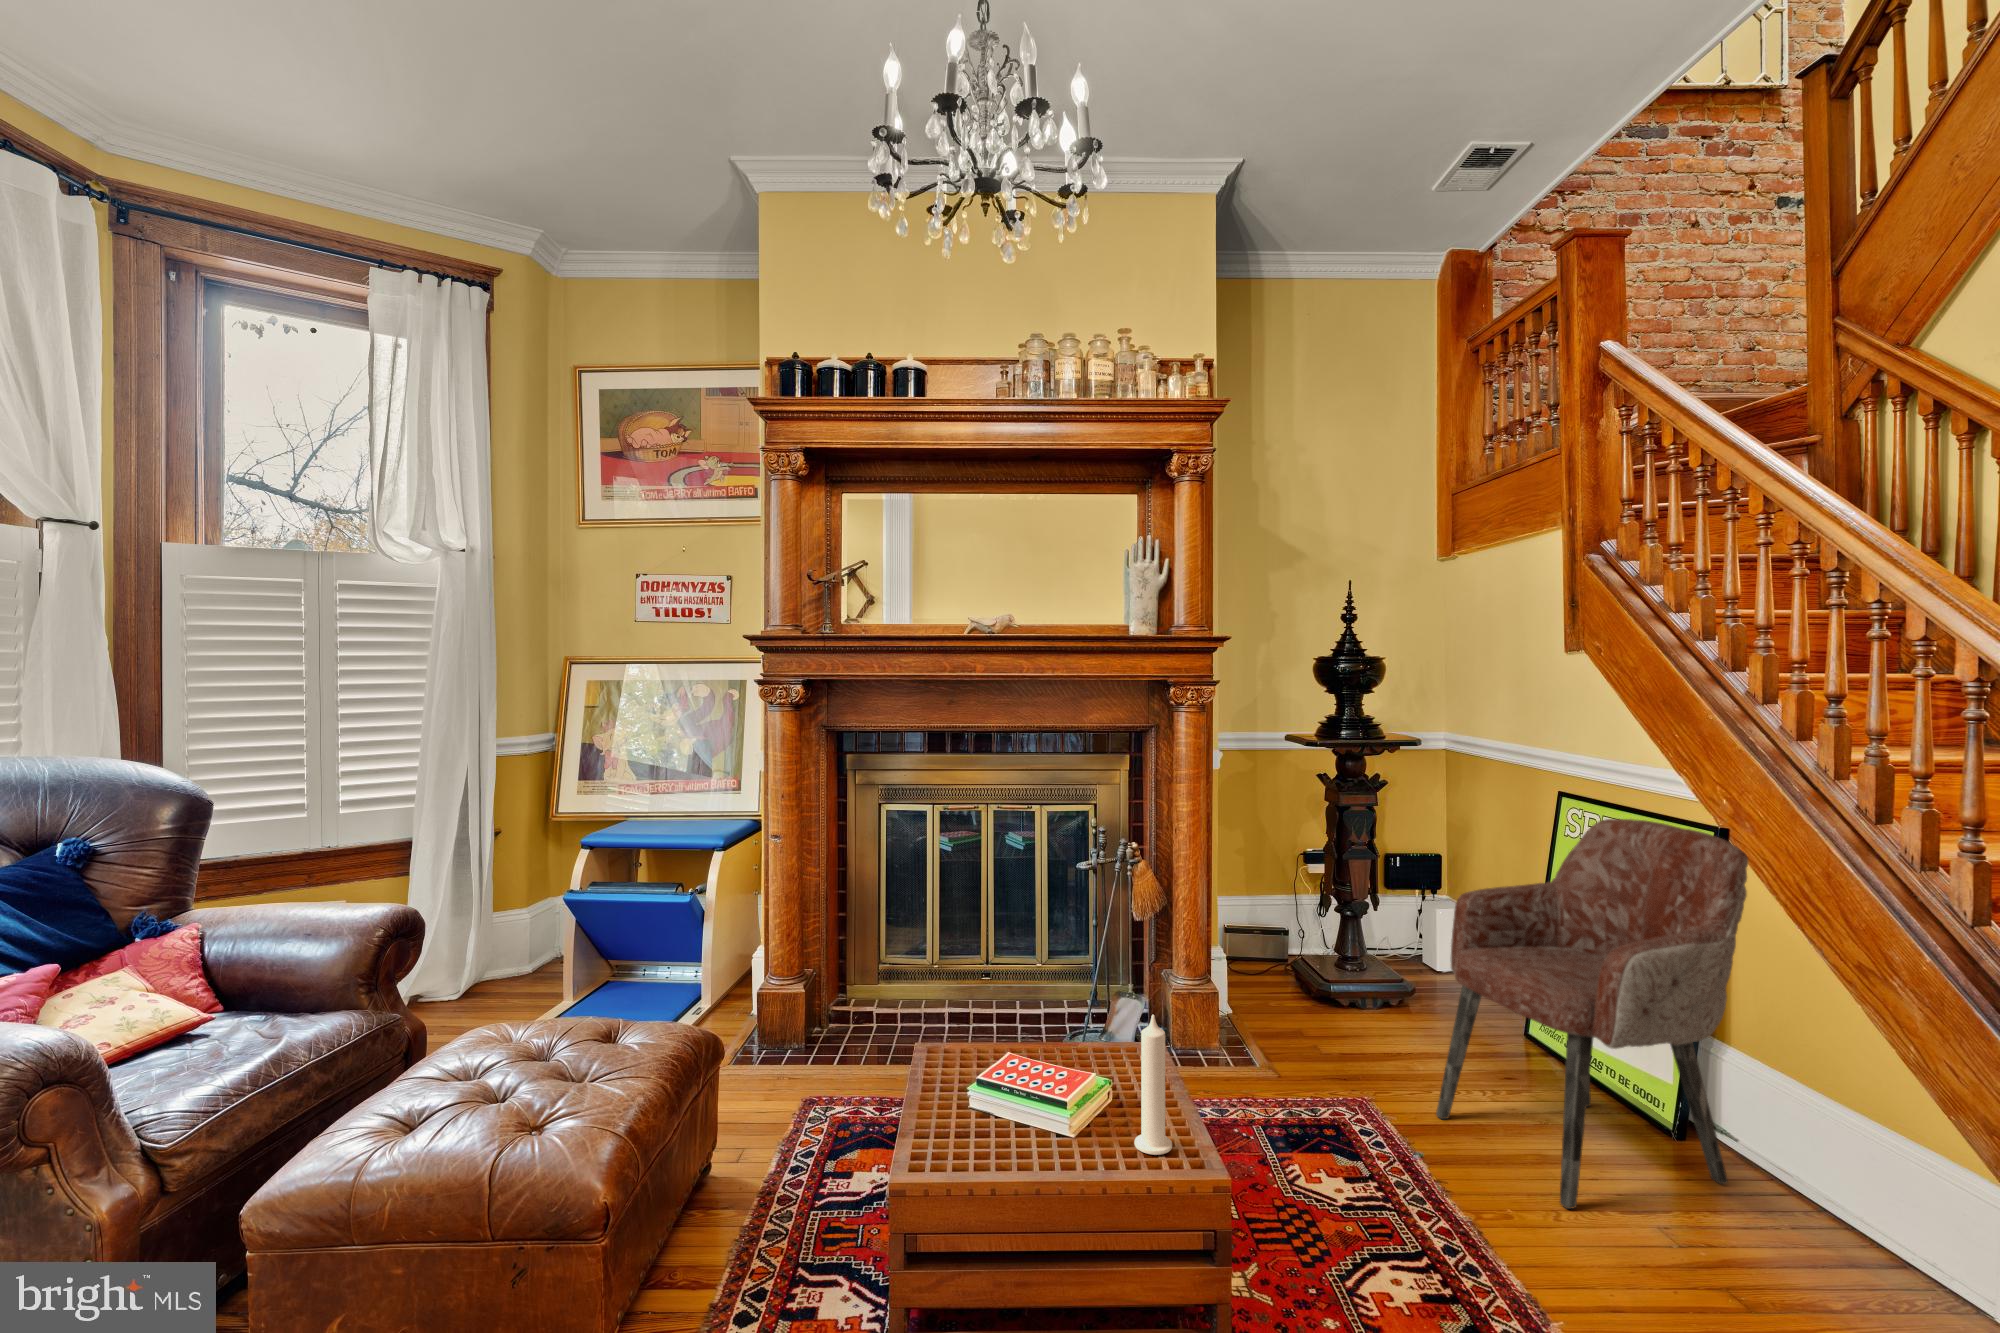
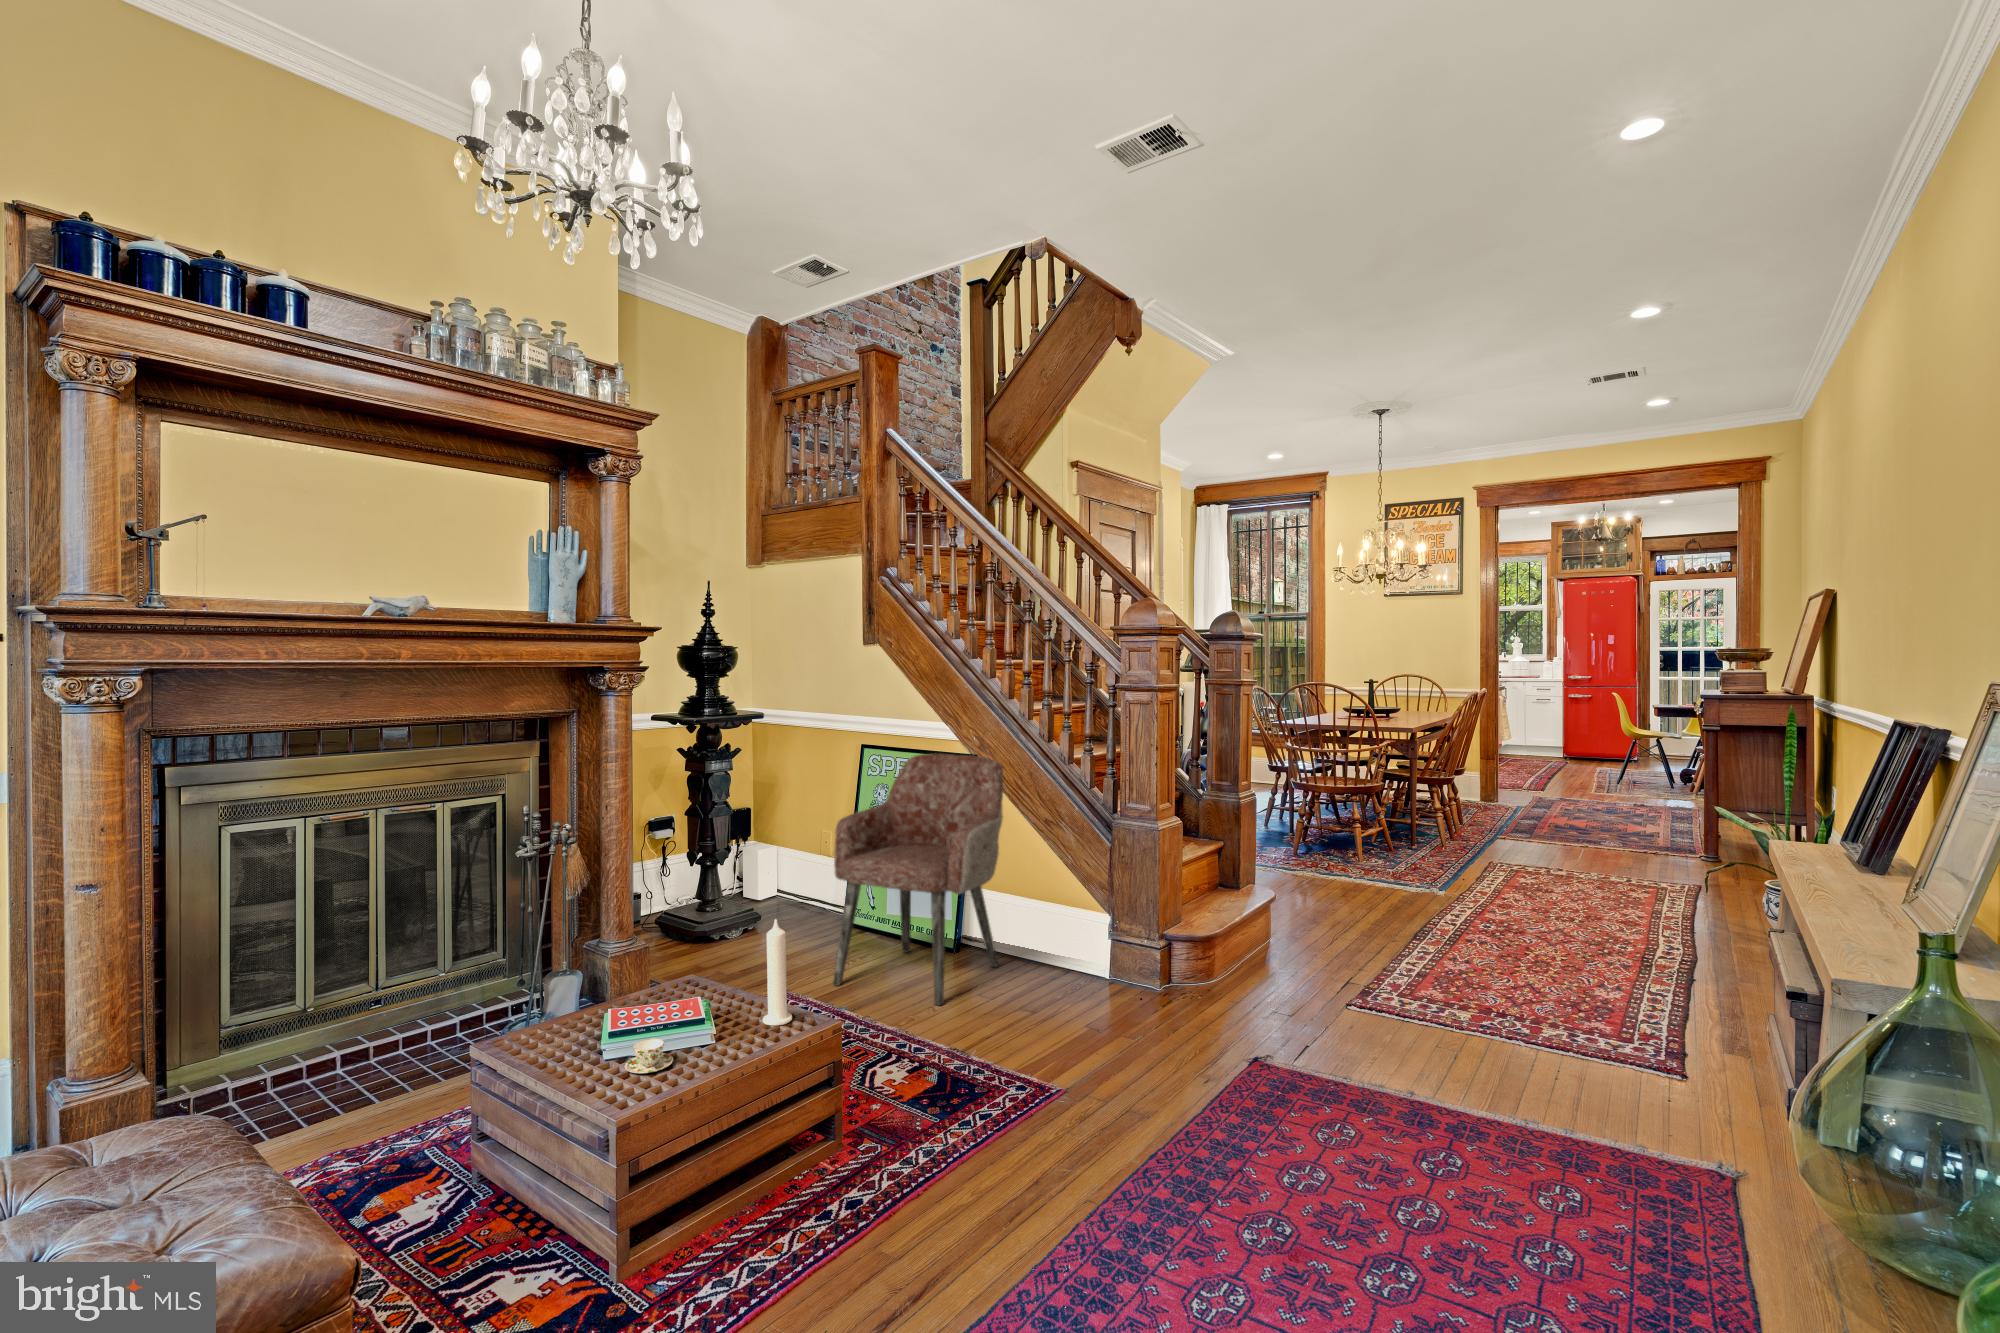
teacup: none [949,1111,1002,1154] -> present [625,1039,673,1073]

